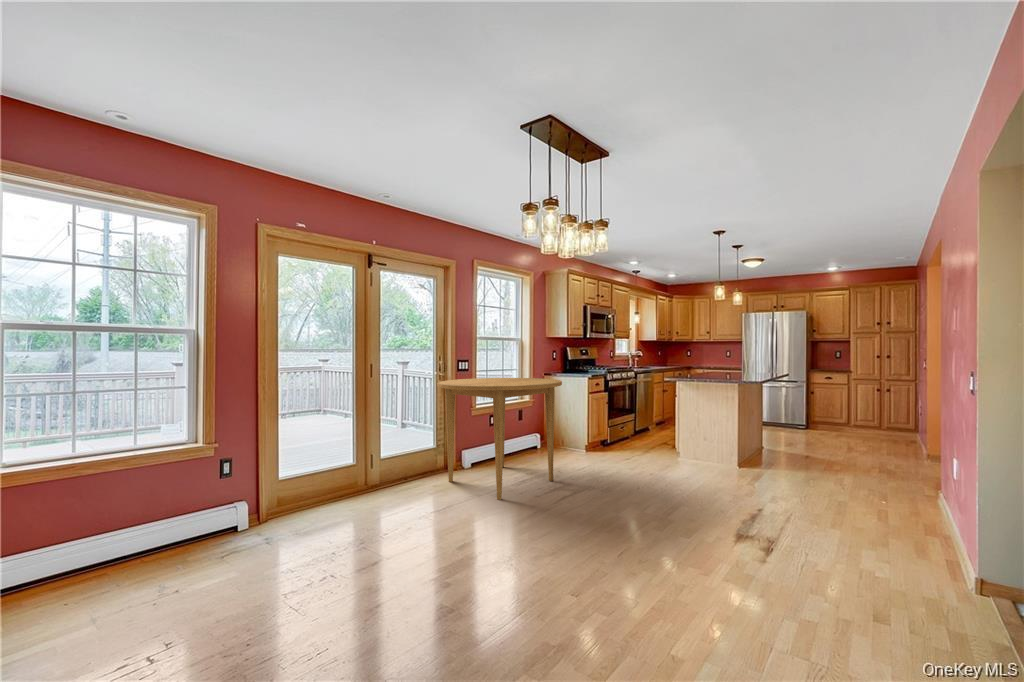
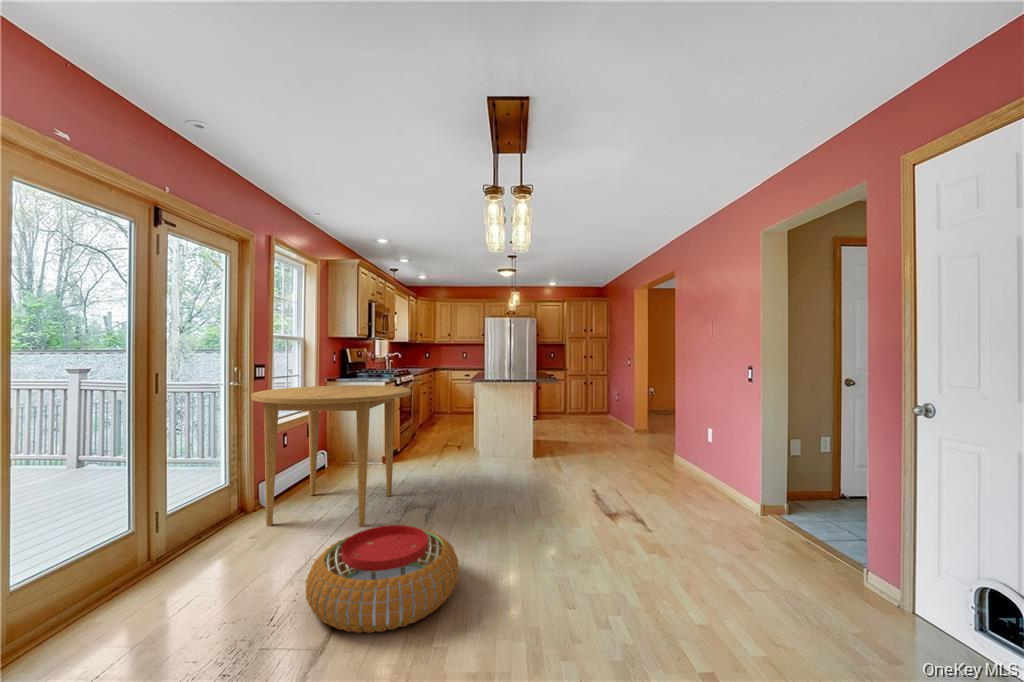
pouf: none [373,497,503,586] -> present [306,525,459,633]

